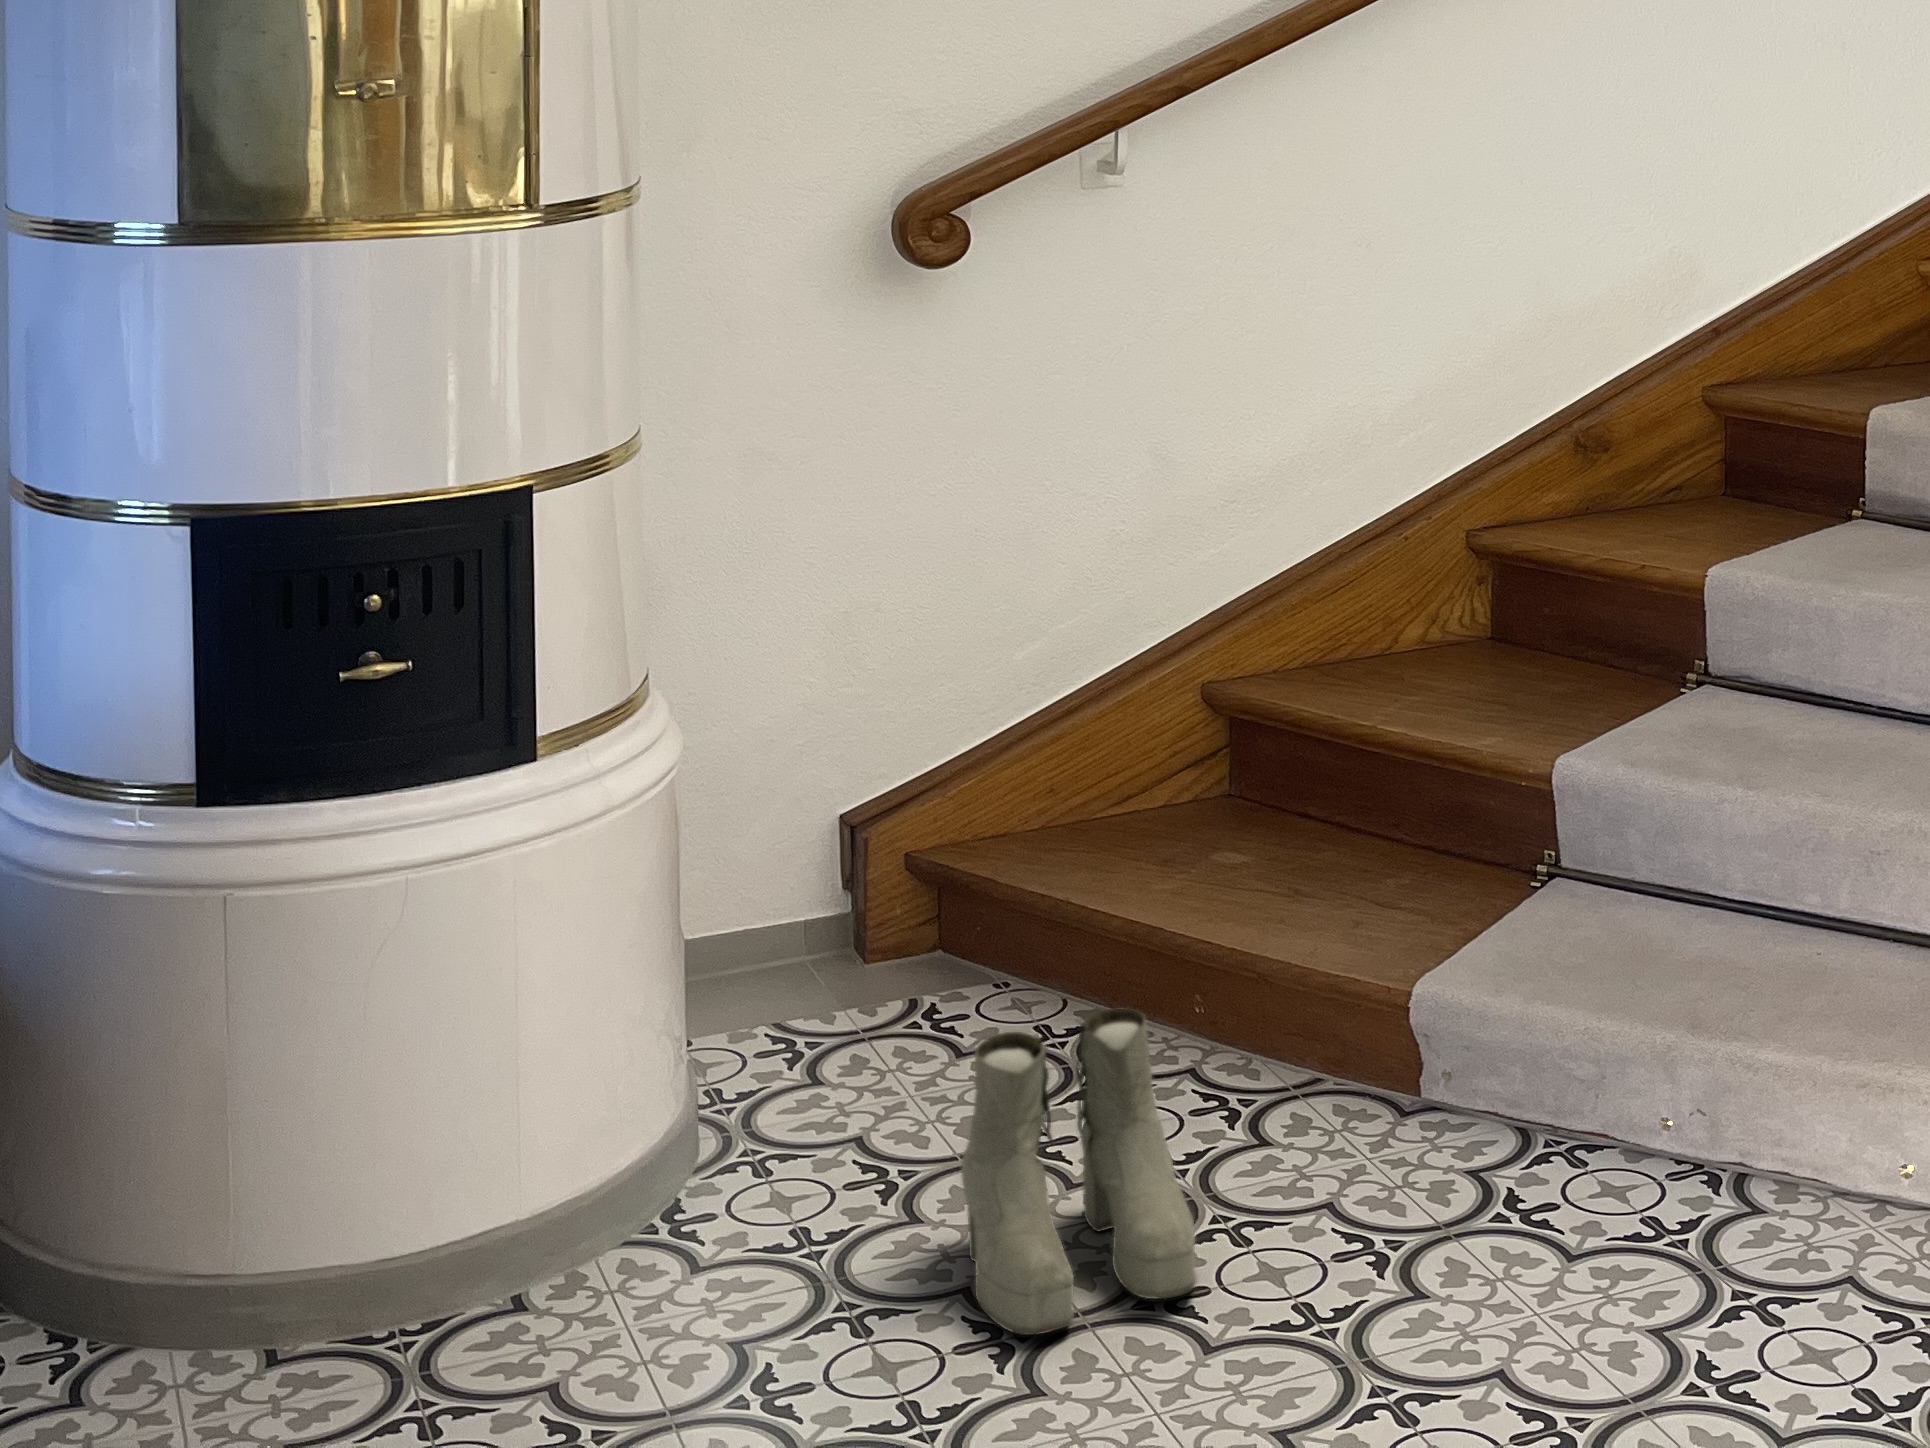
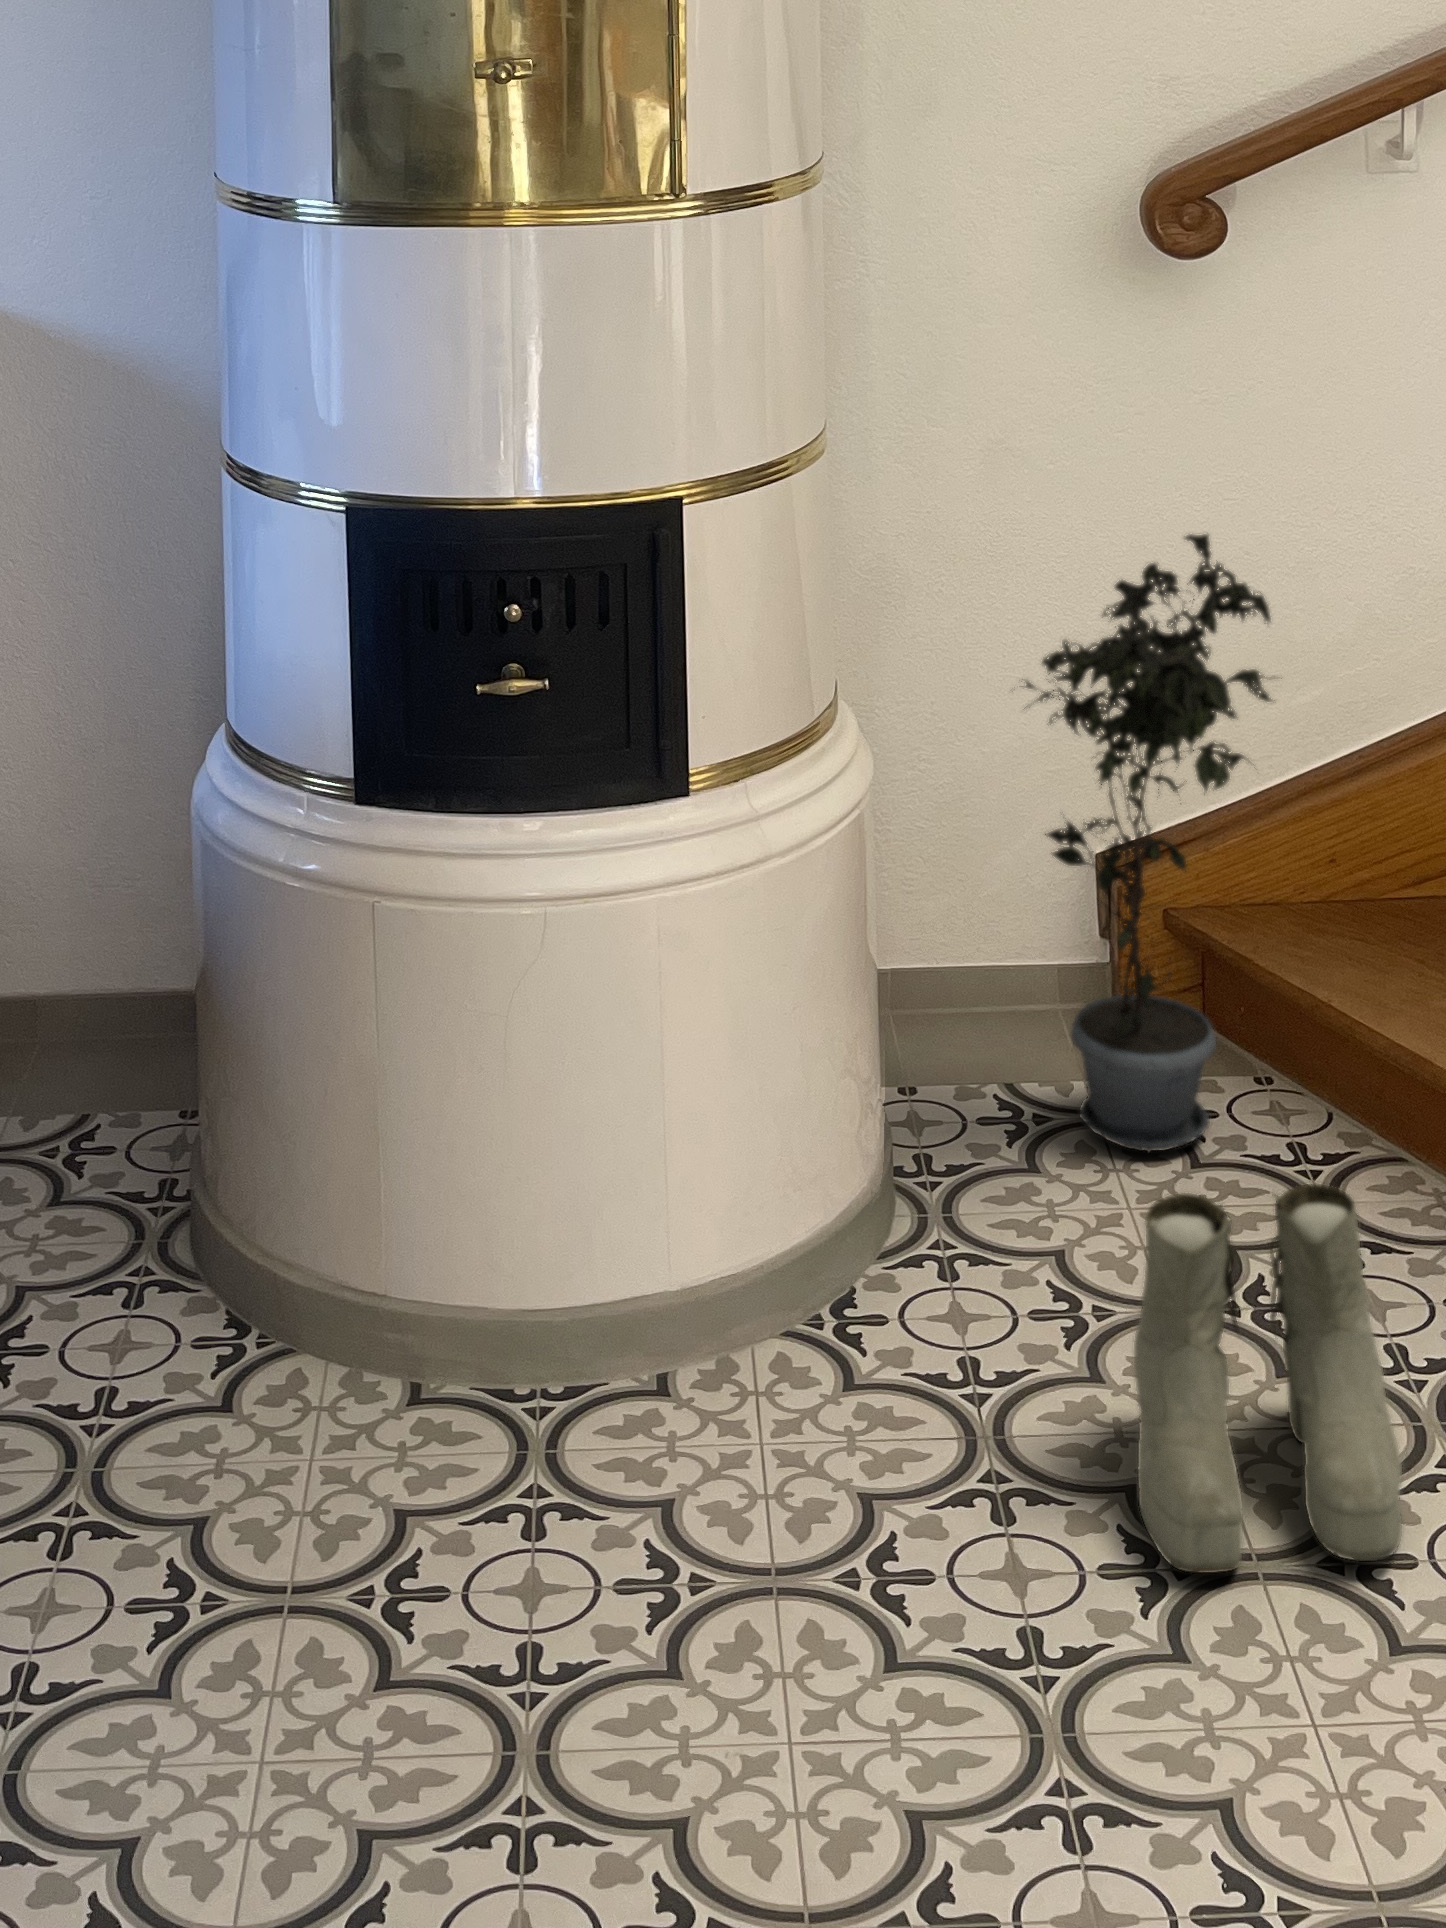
potted plant: none [788,502,1032,1054] -> present [1024,534,1282,1152]

